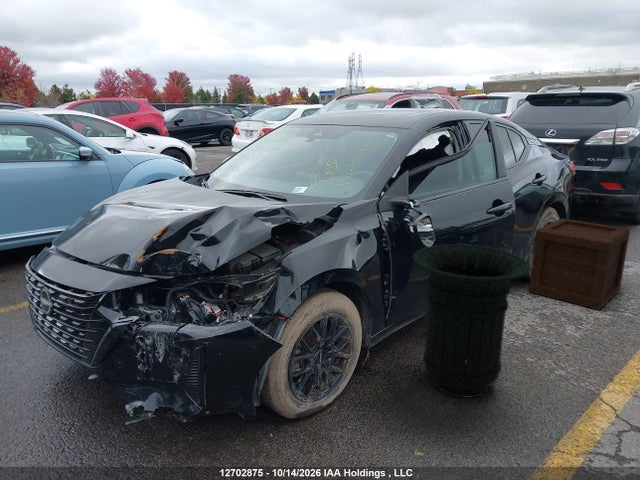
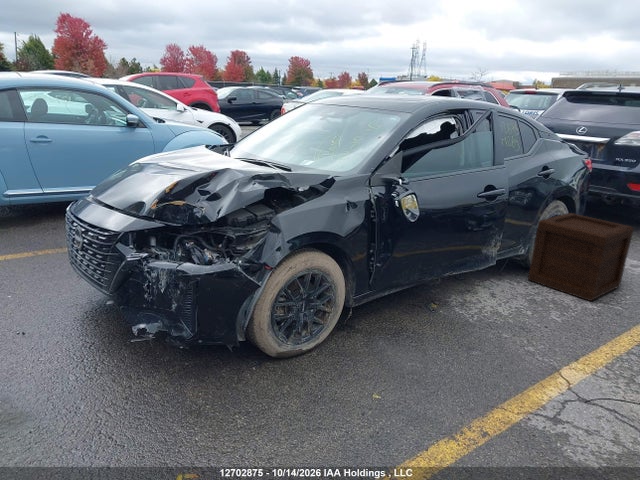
trash can: present [413,244,531,398] -> none [396,222,501,359]

